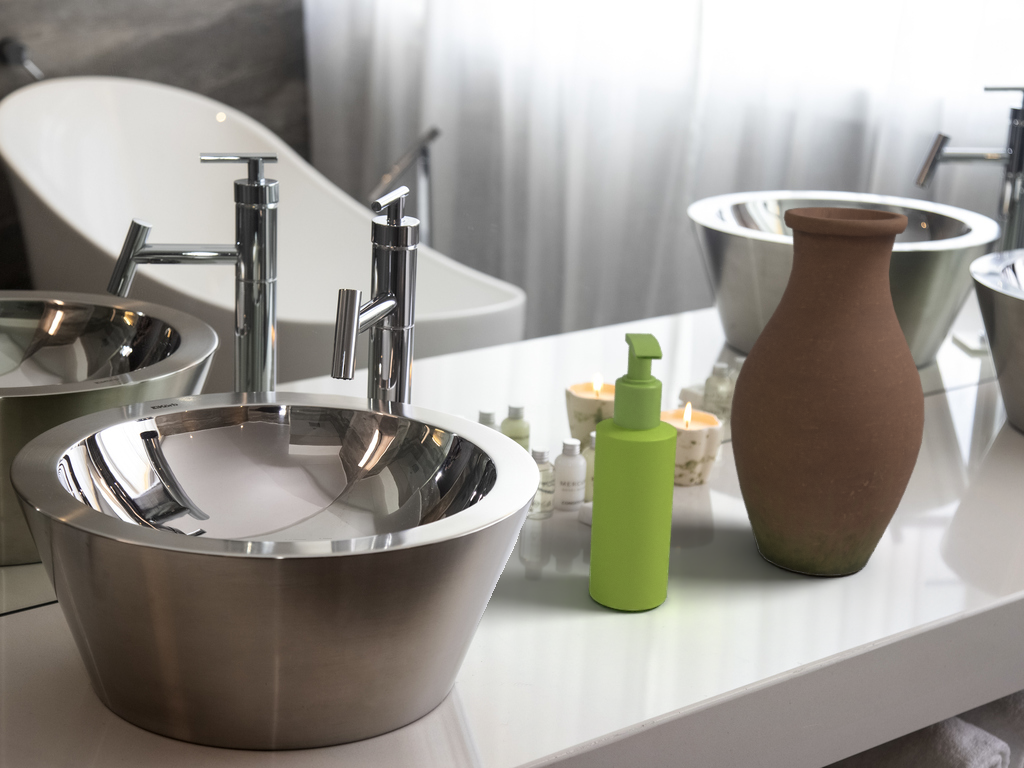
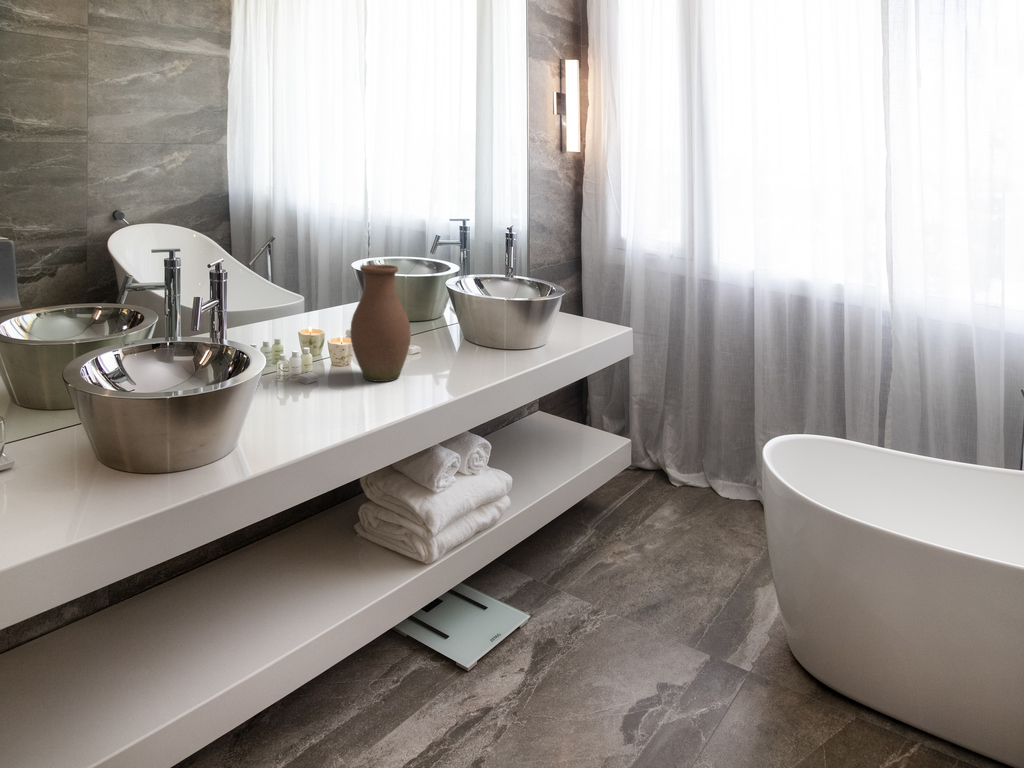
soap dispenser: present [589,333,677,611] -> none [302,306,331,394]

